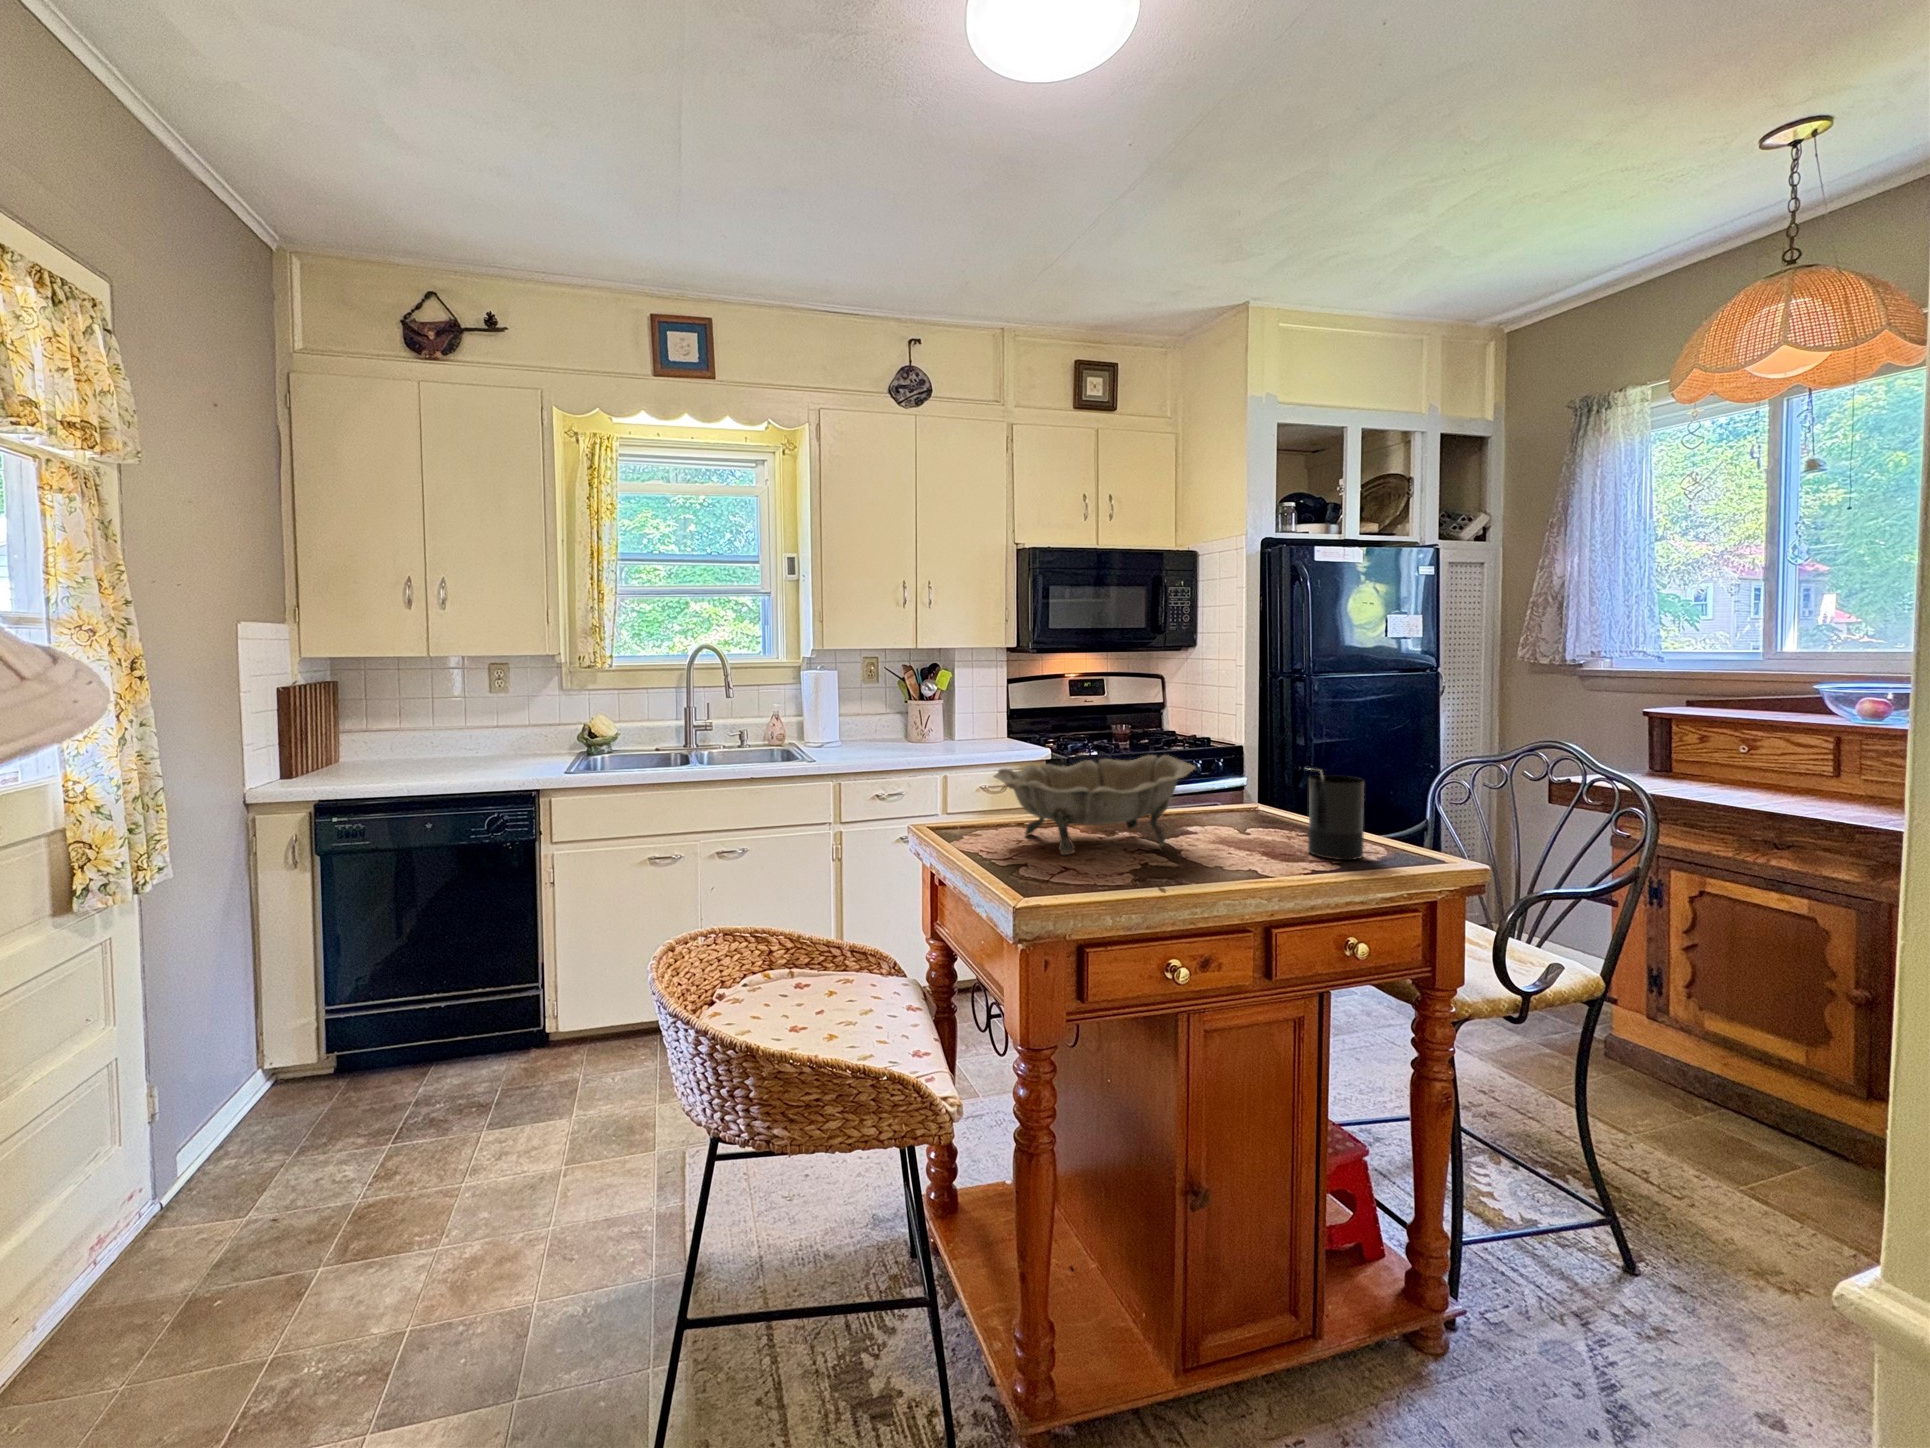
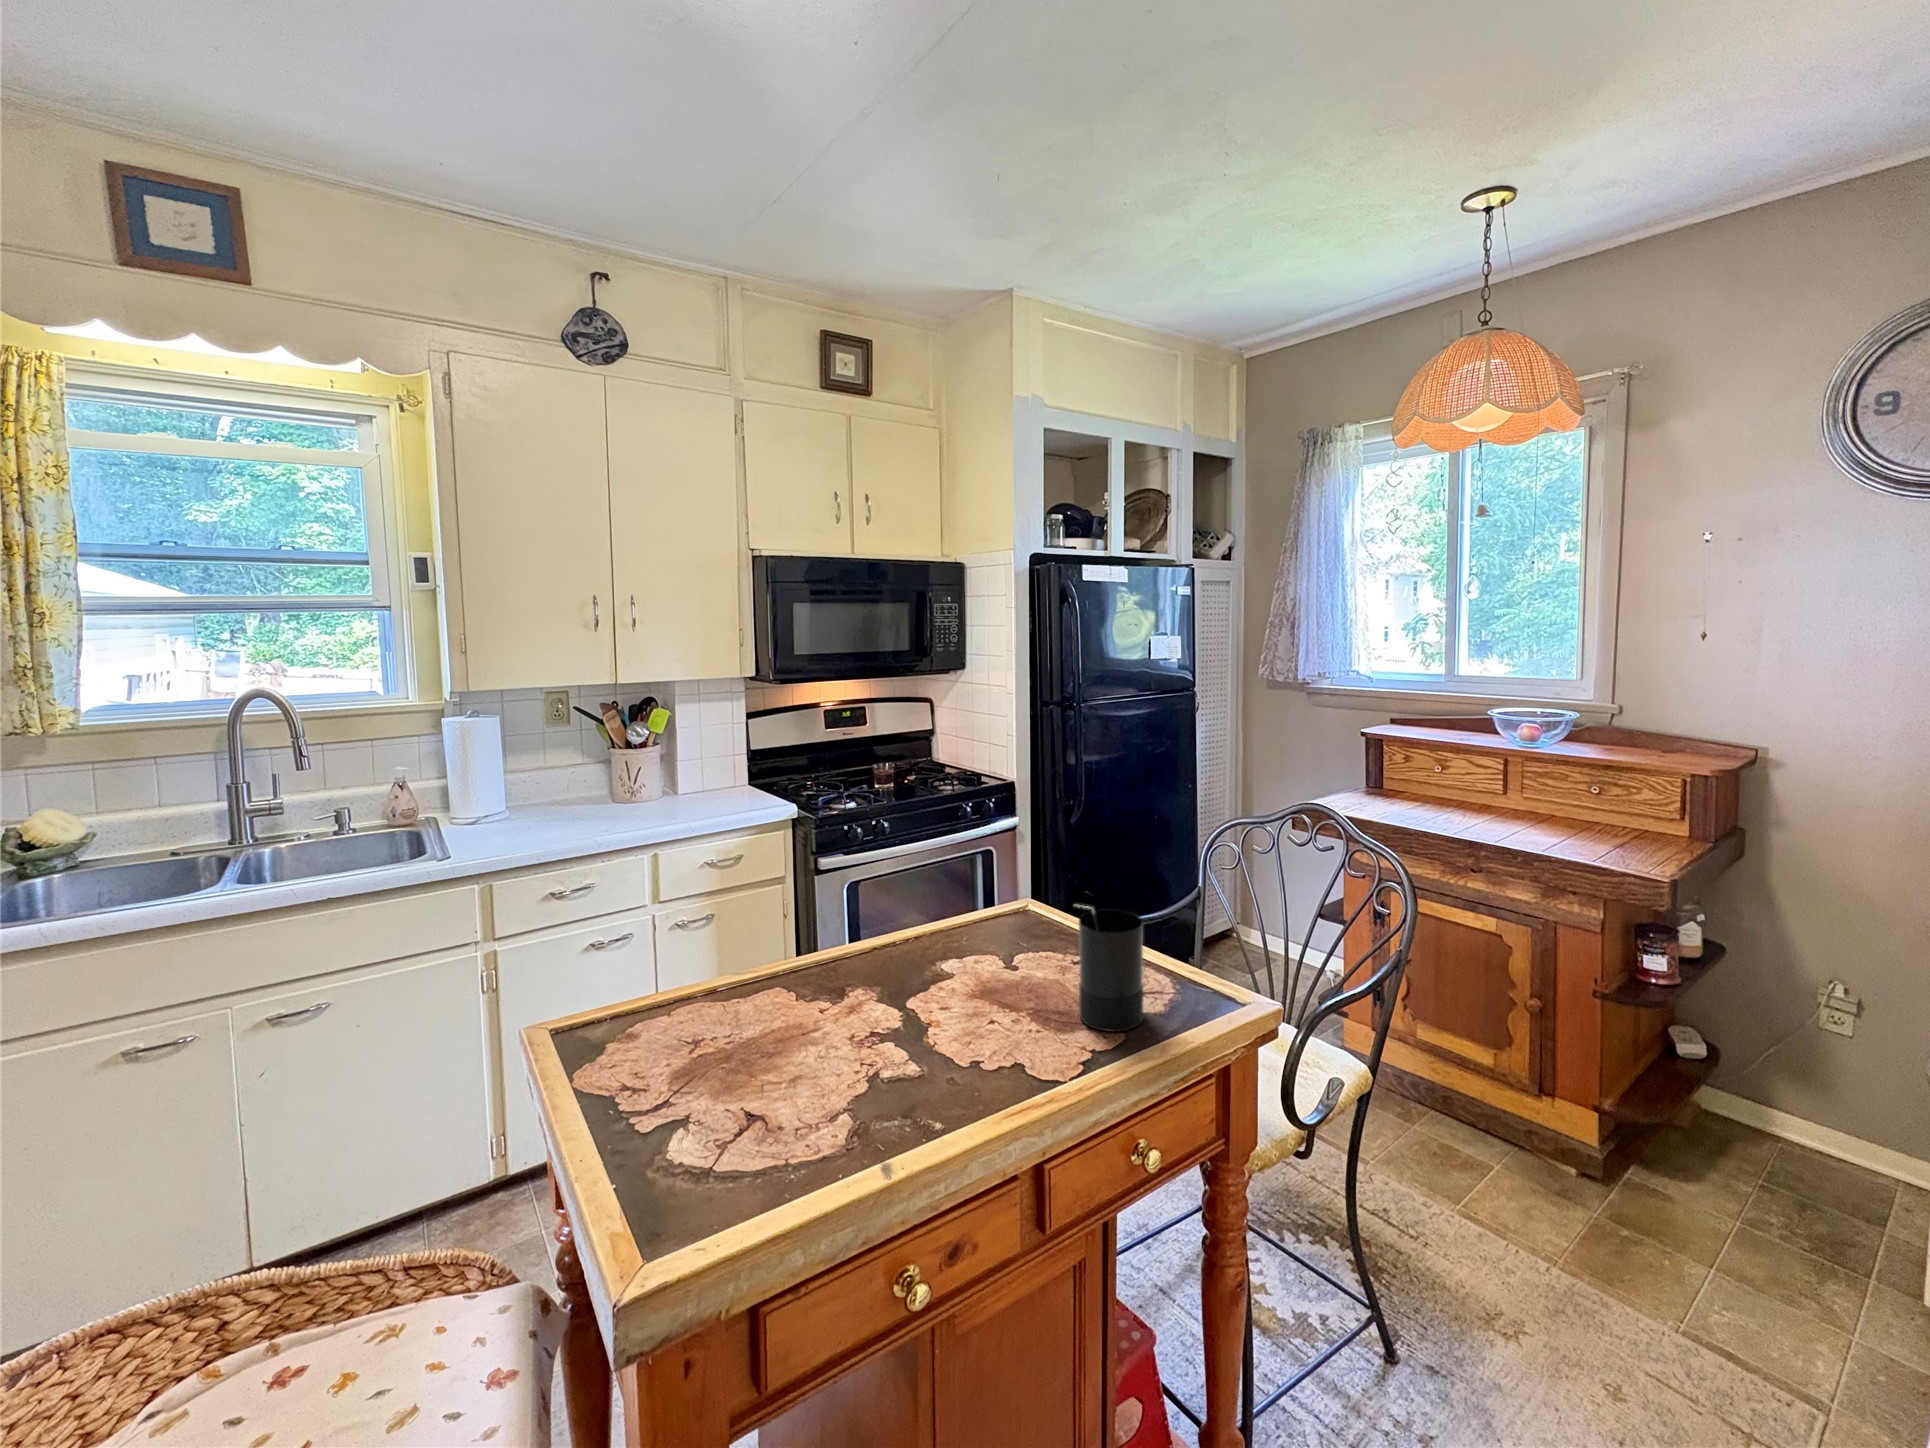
decorative bowl: present [994,755,1196,855] -> none [628,889,938,1098]

